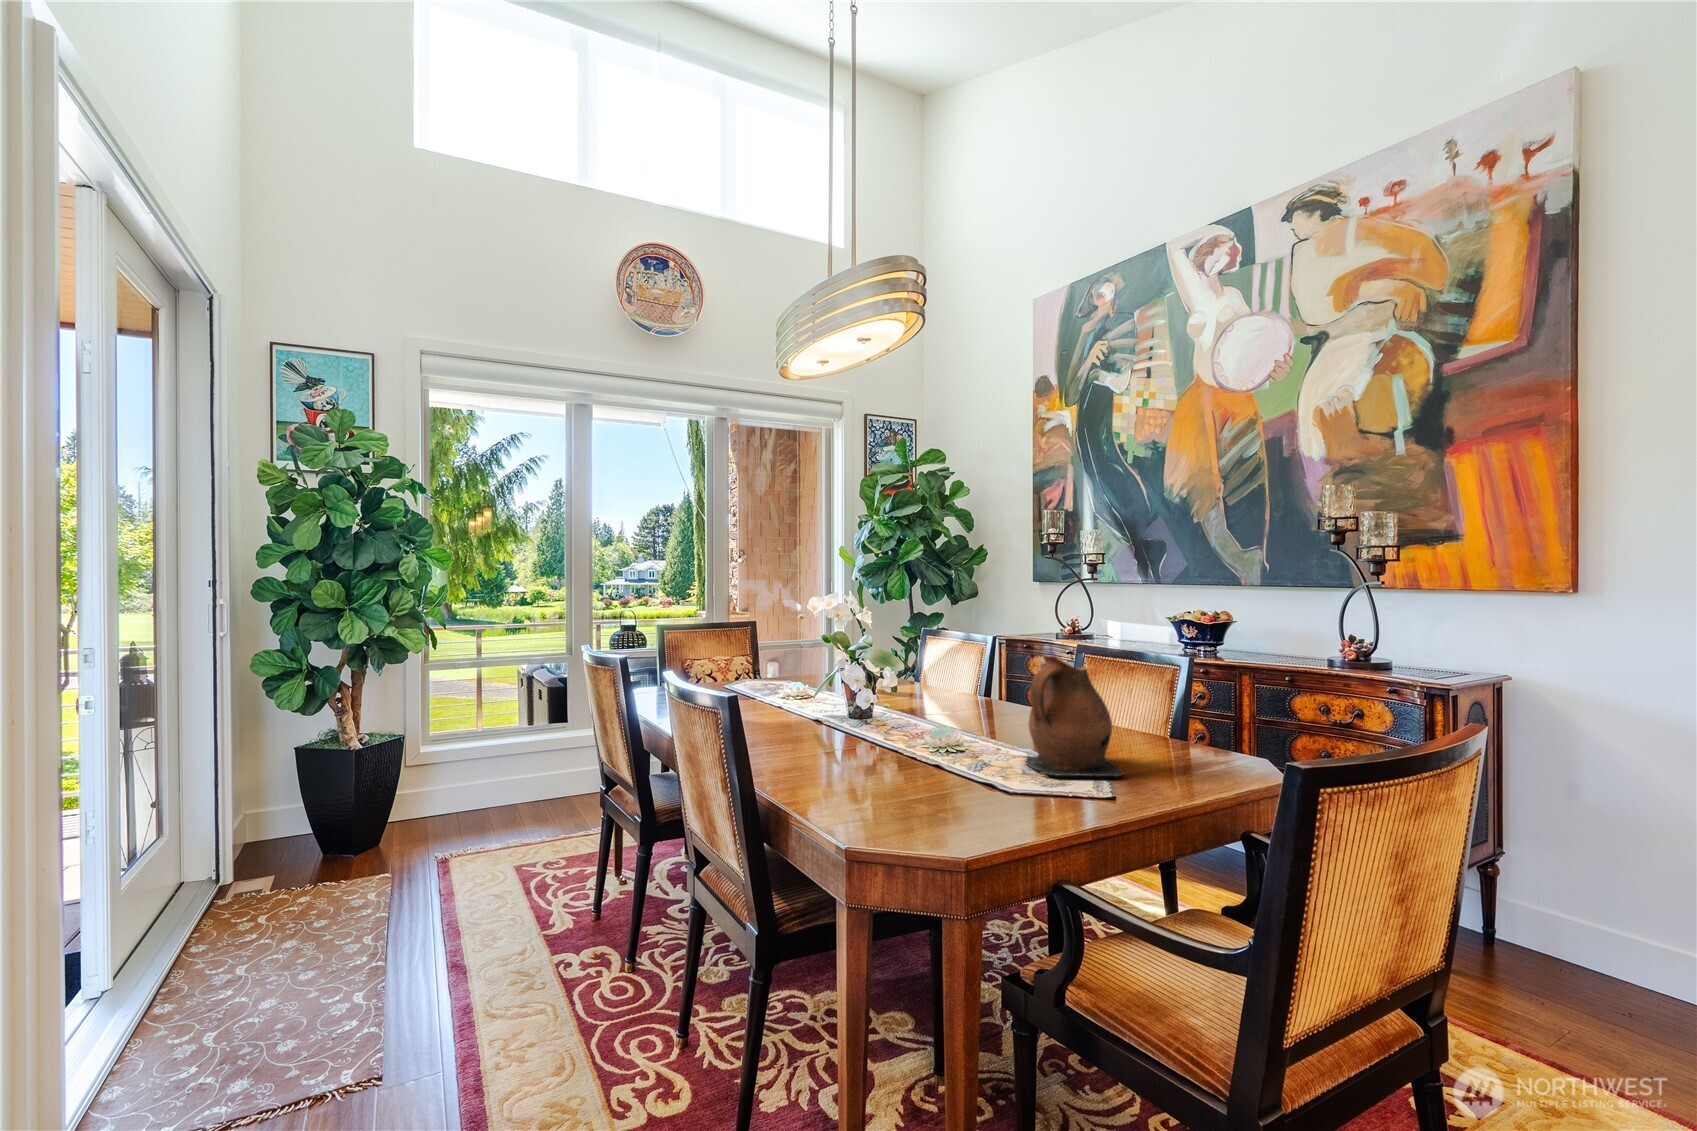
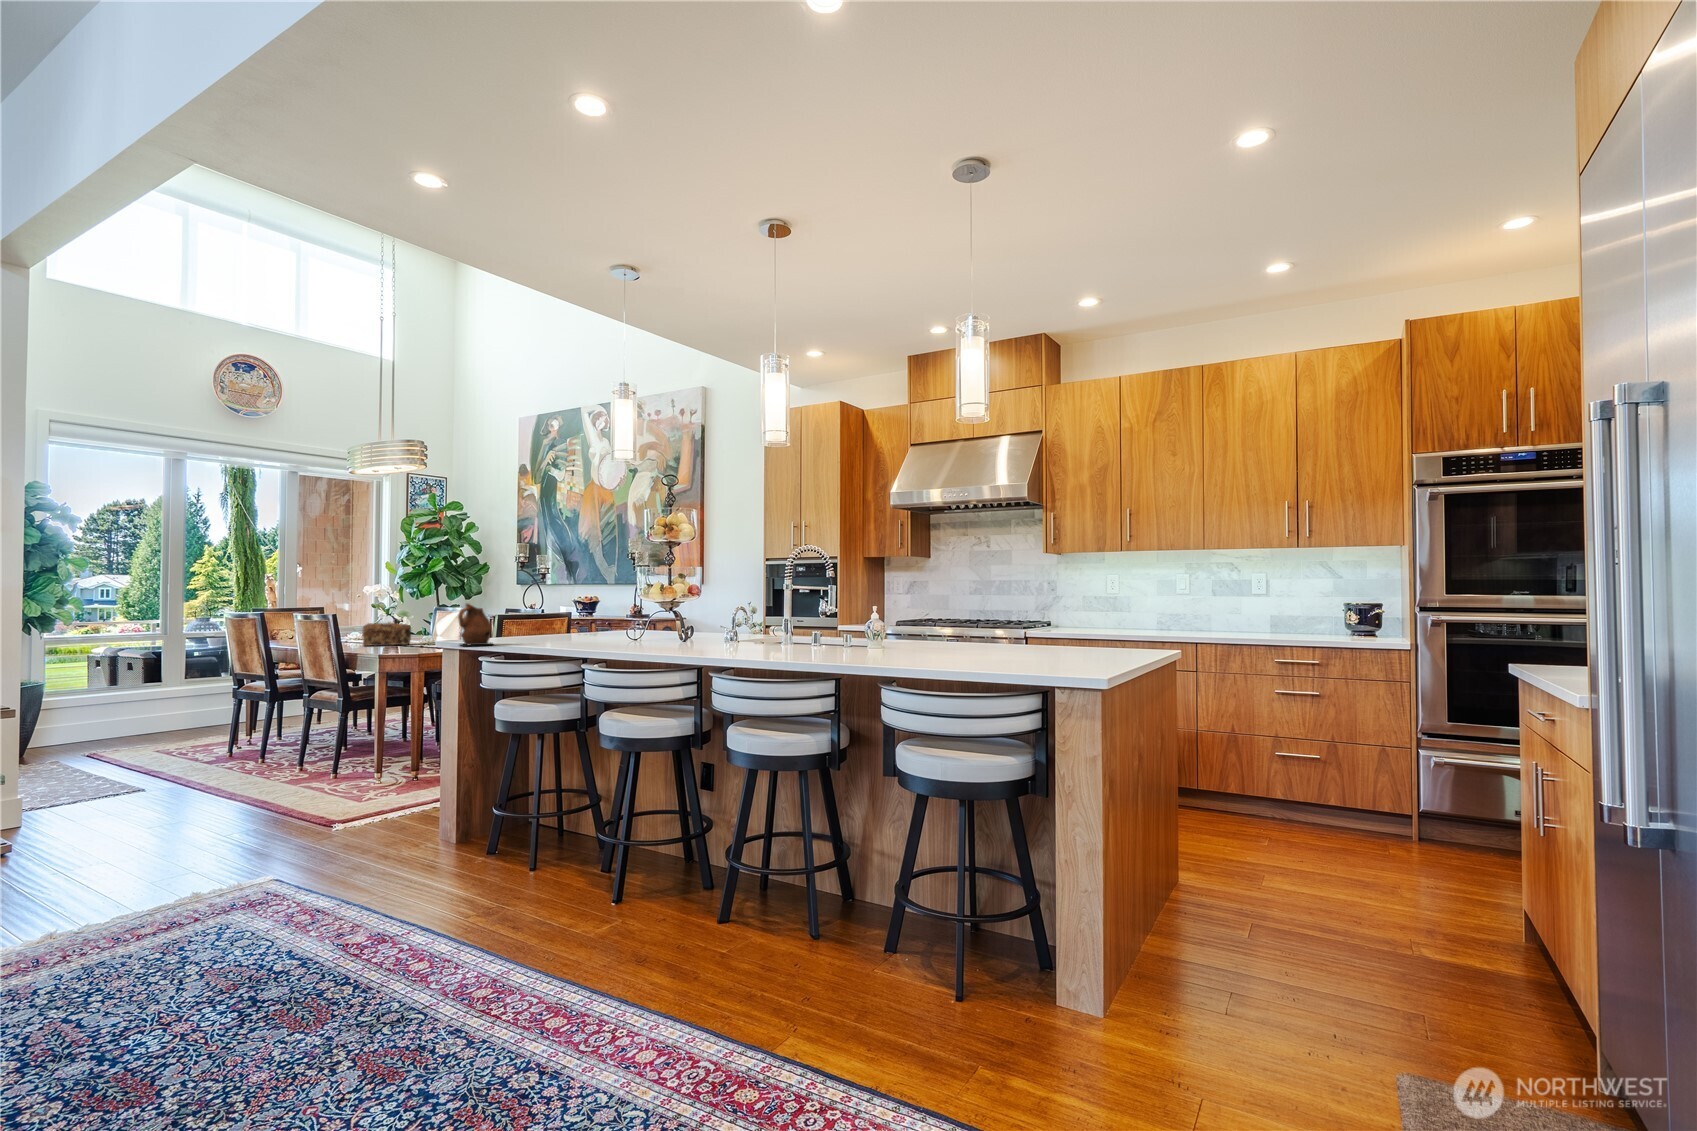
bread loaf: none [807,689,908,747] -> present [362,623,411,646]

